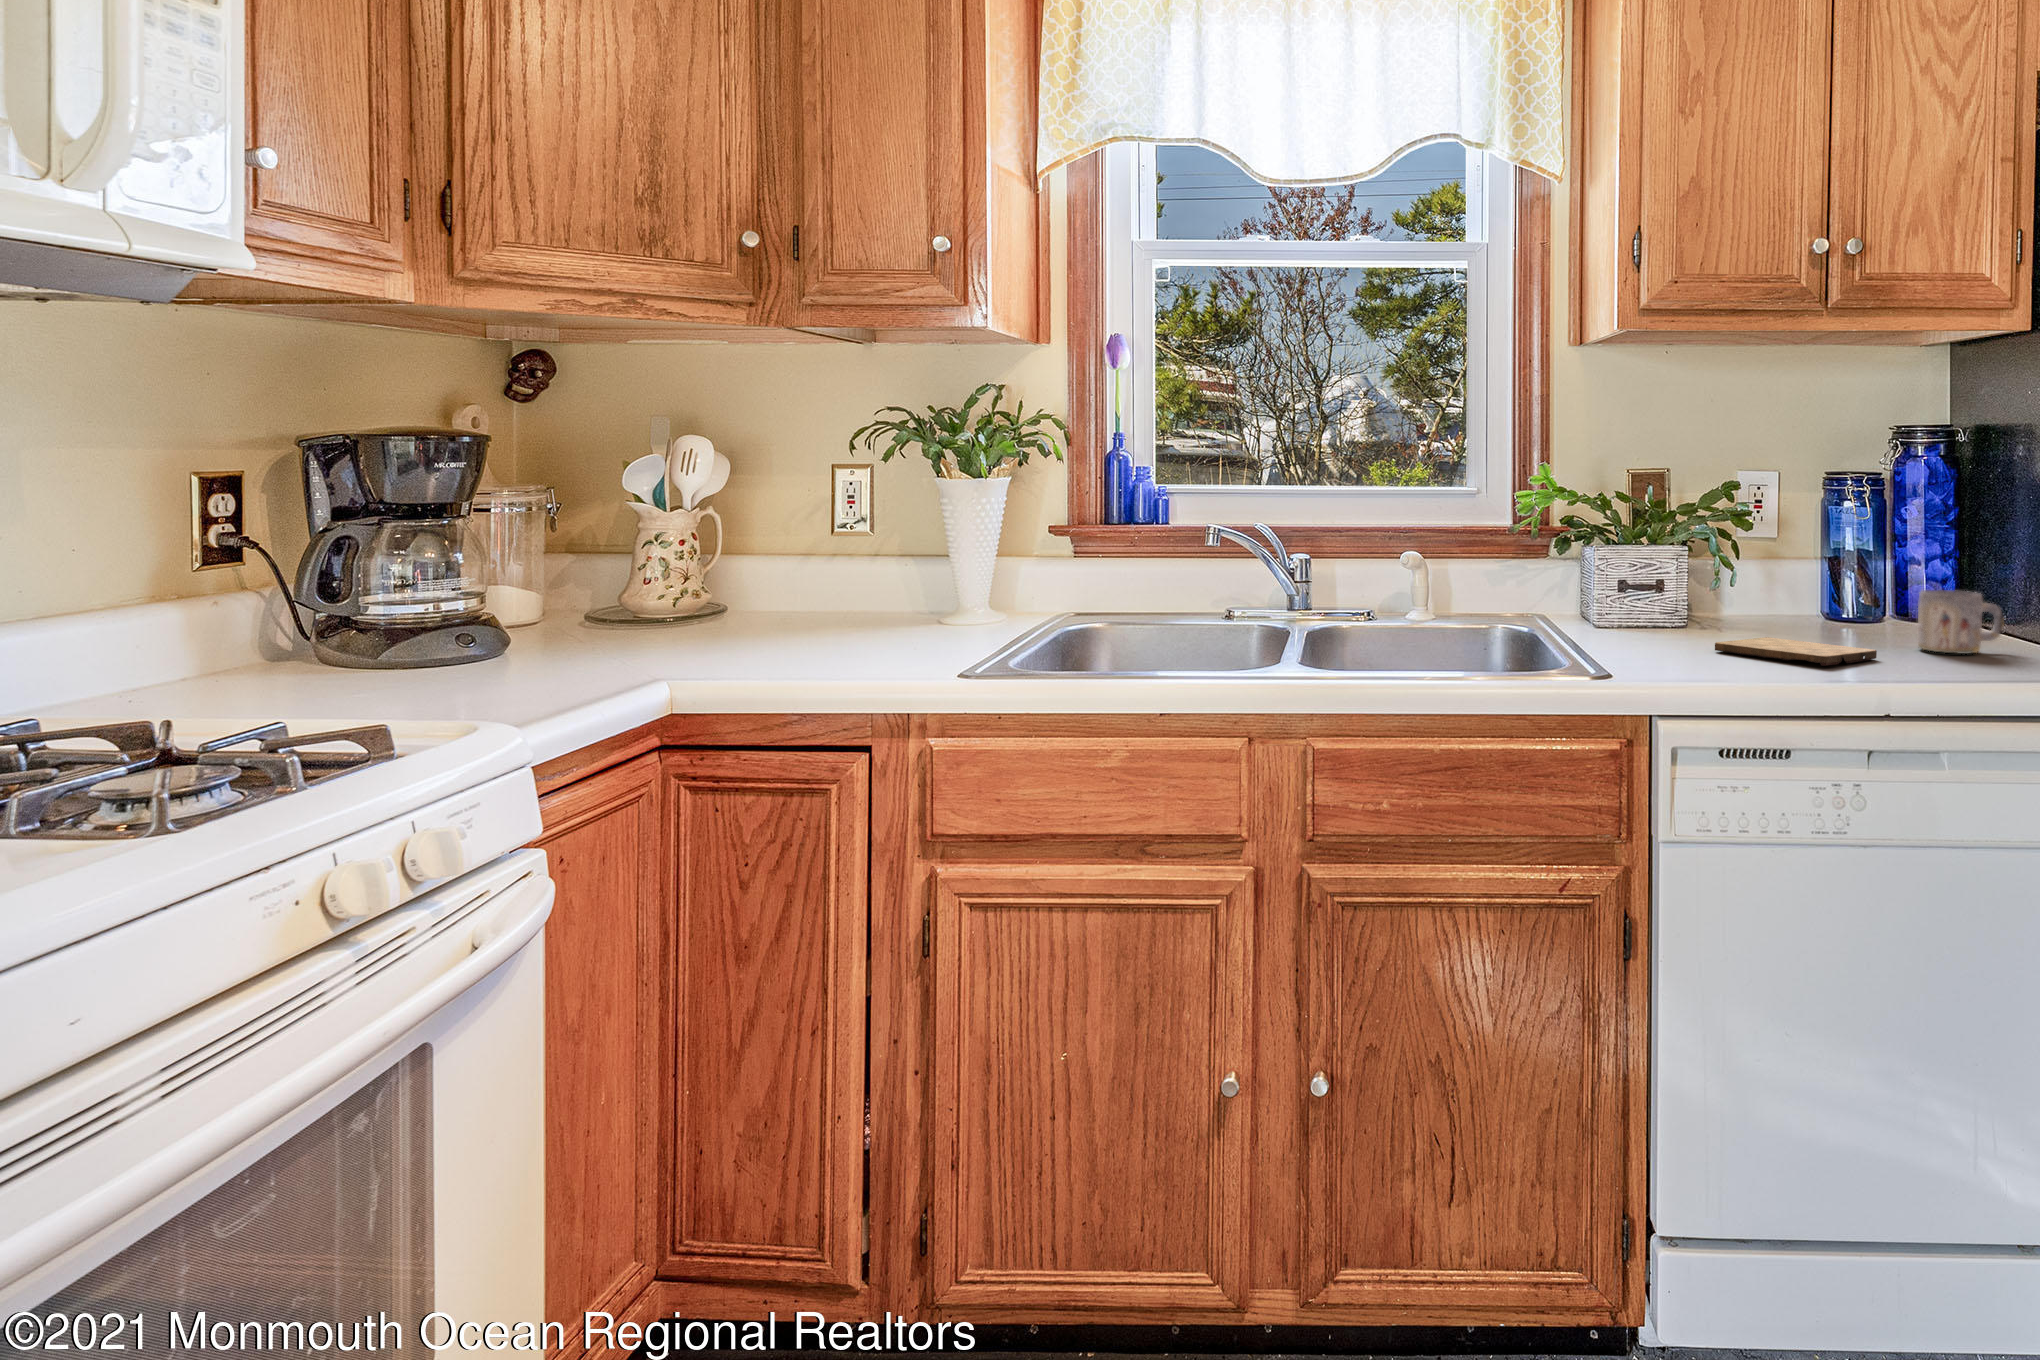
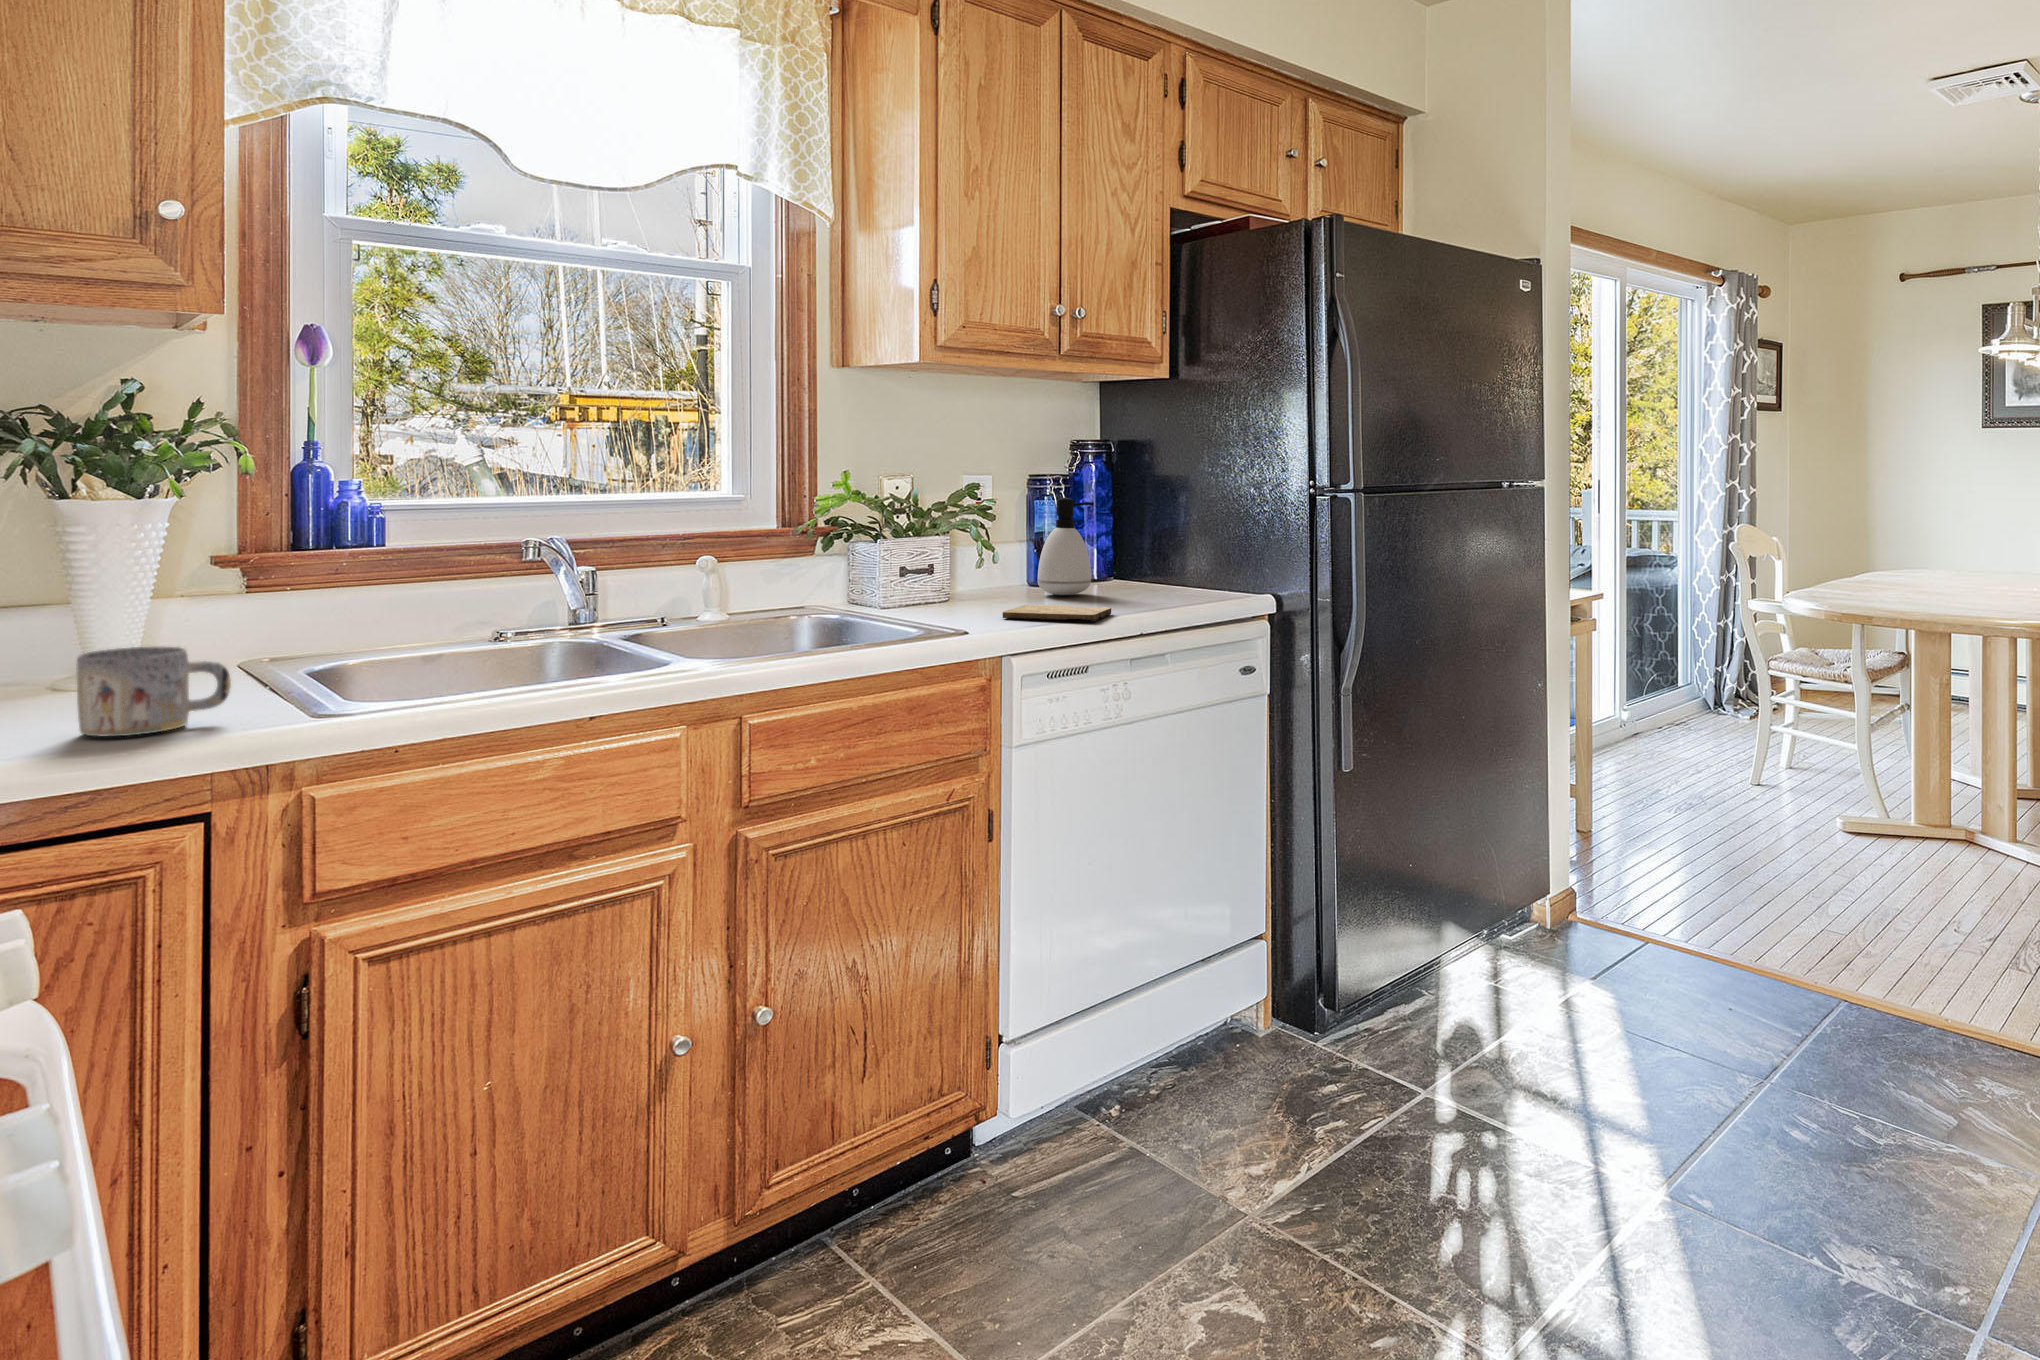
soap dispenser: none [1821,496,1903,631] -> present [1038,498,1094,595]
mug: present [1918,590,2003,653] -> present [76,647,231,737]

